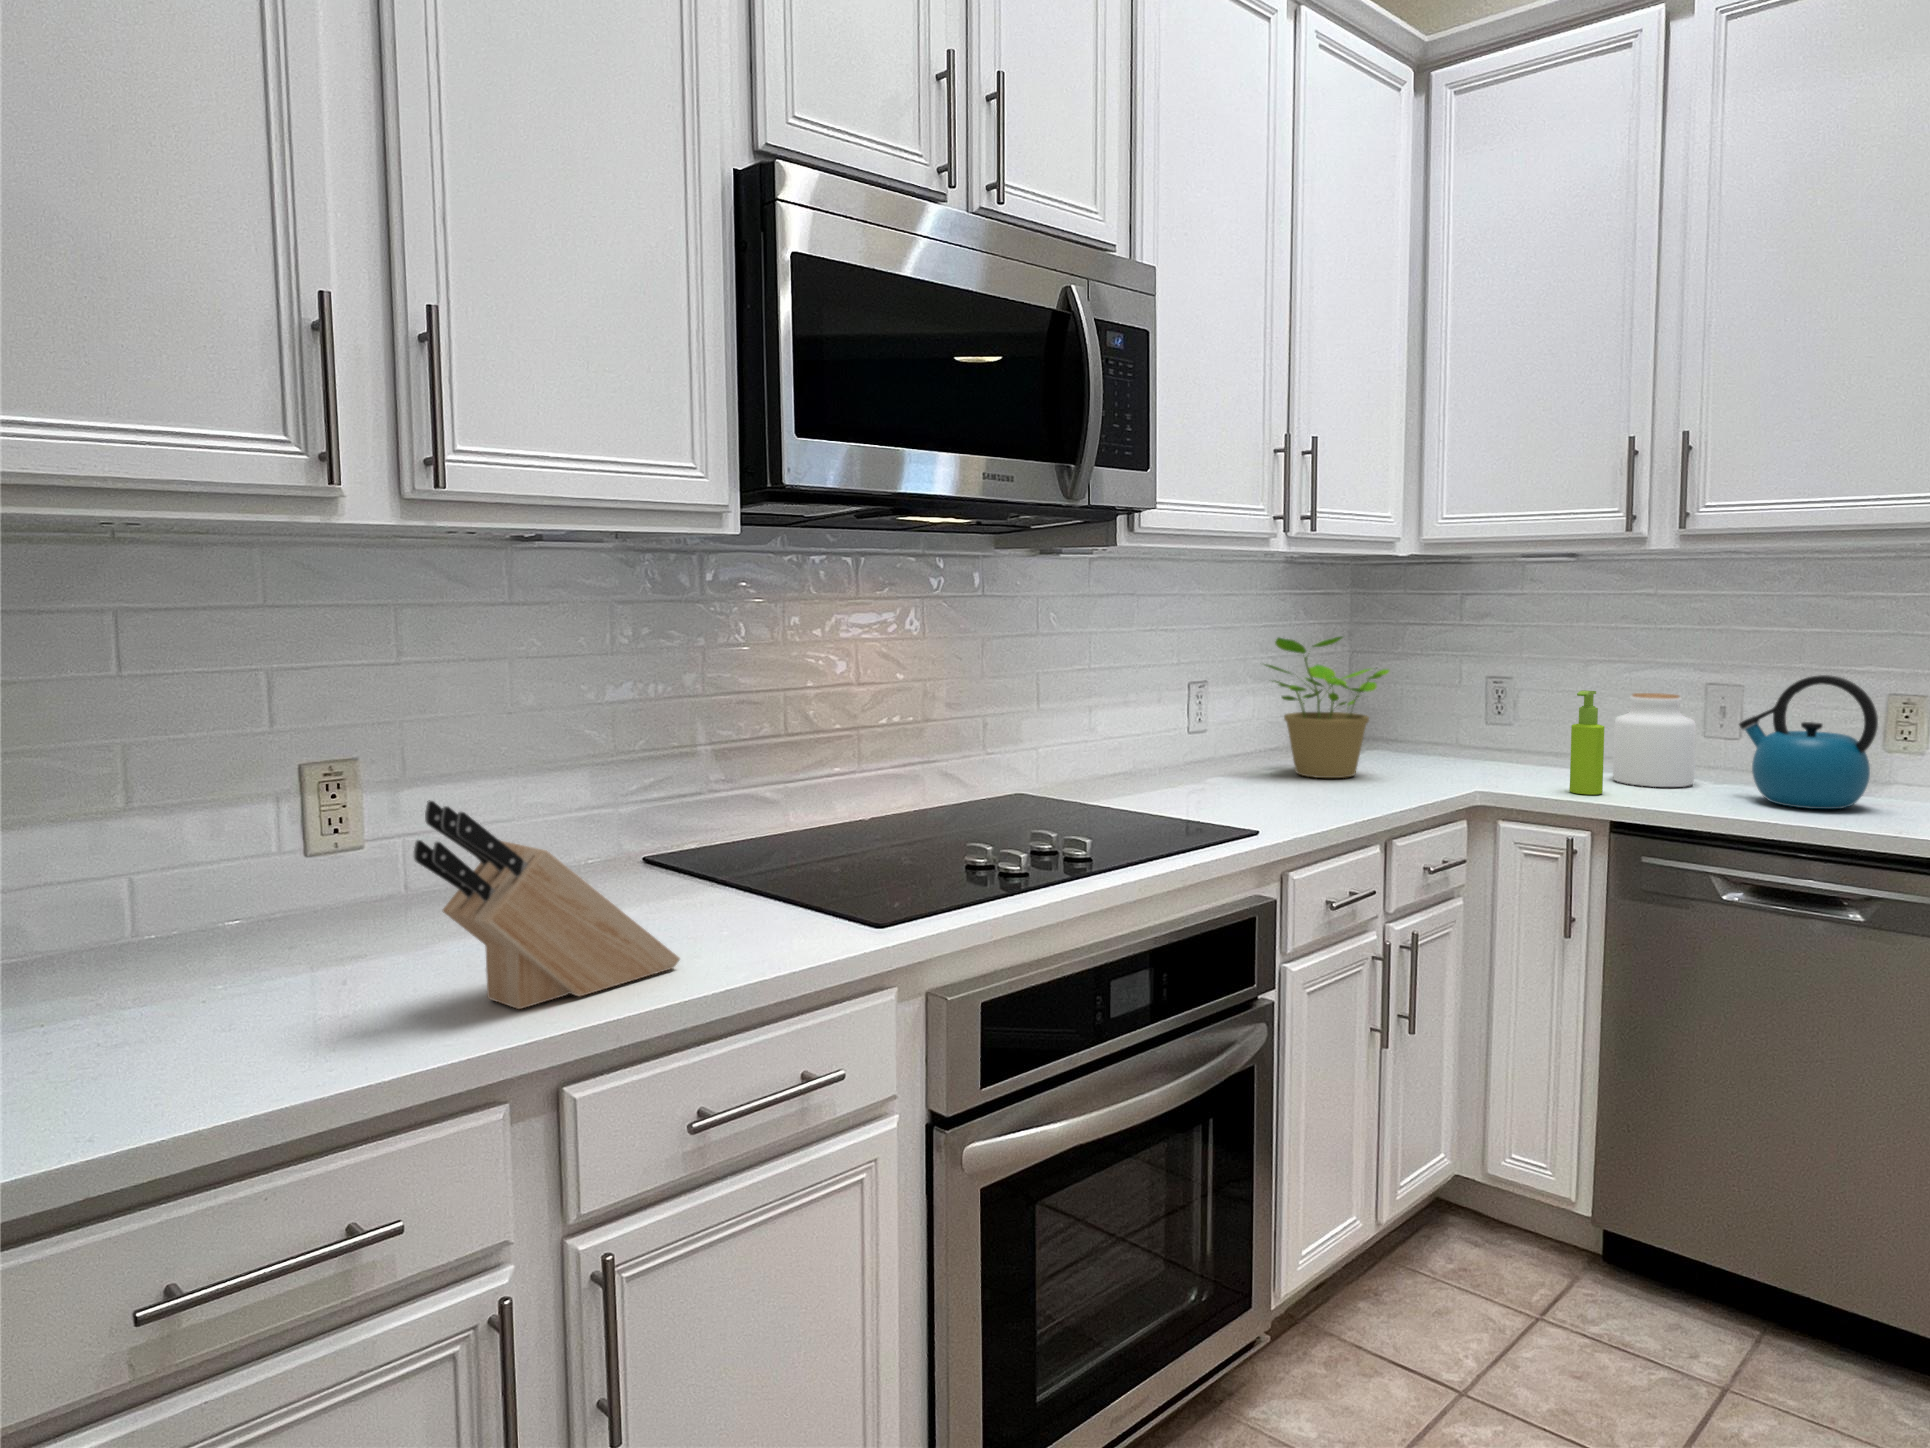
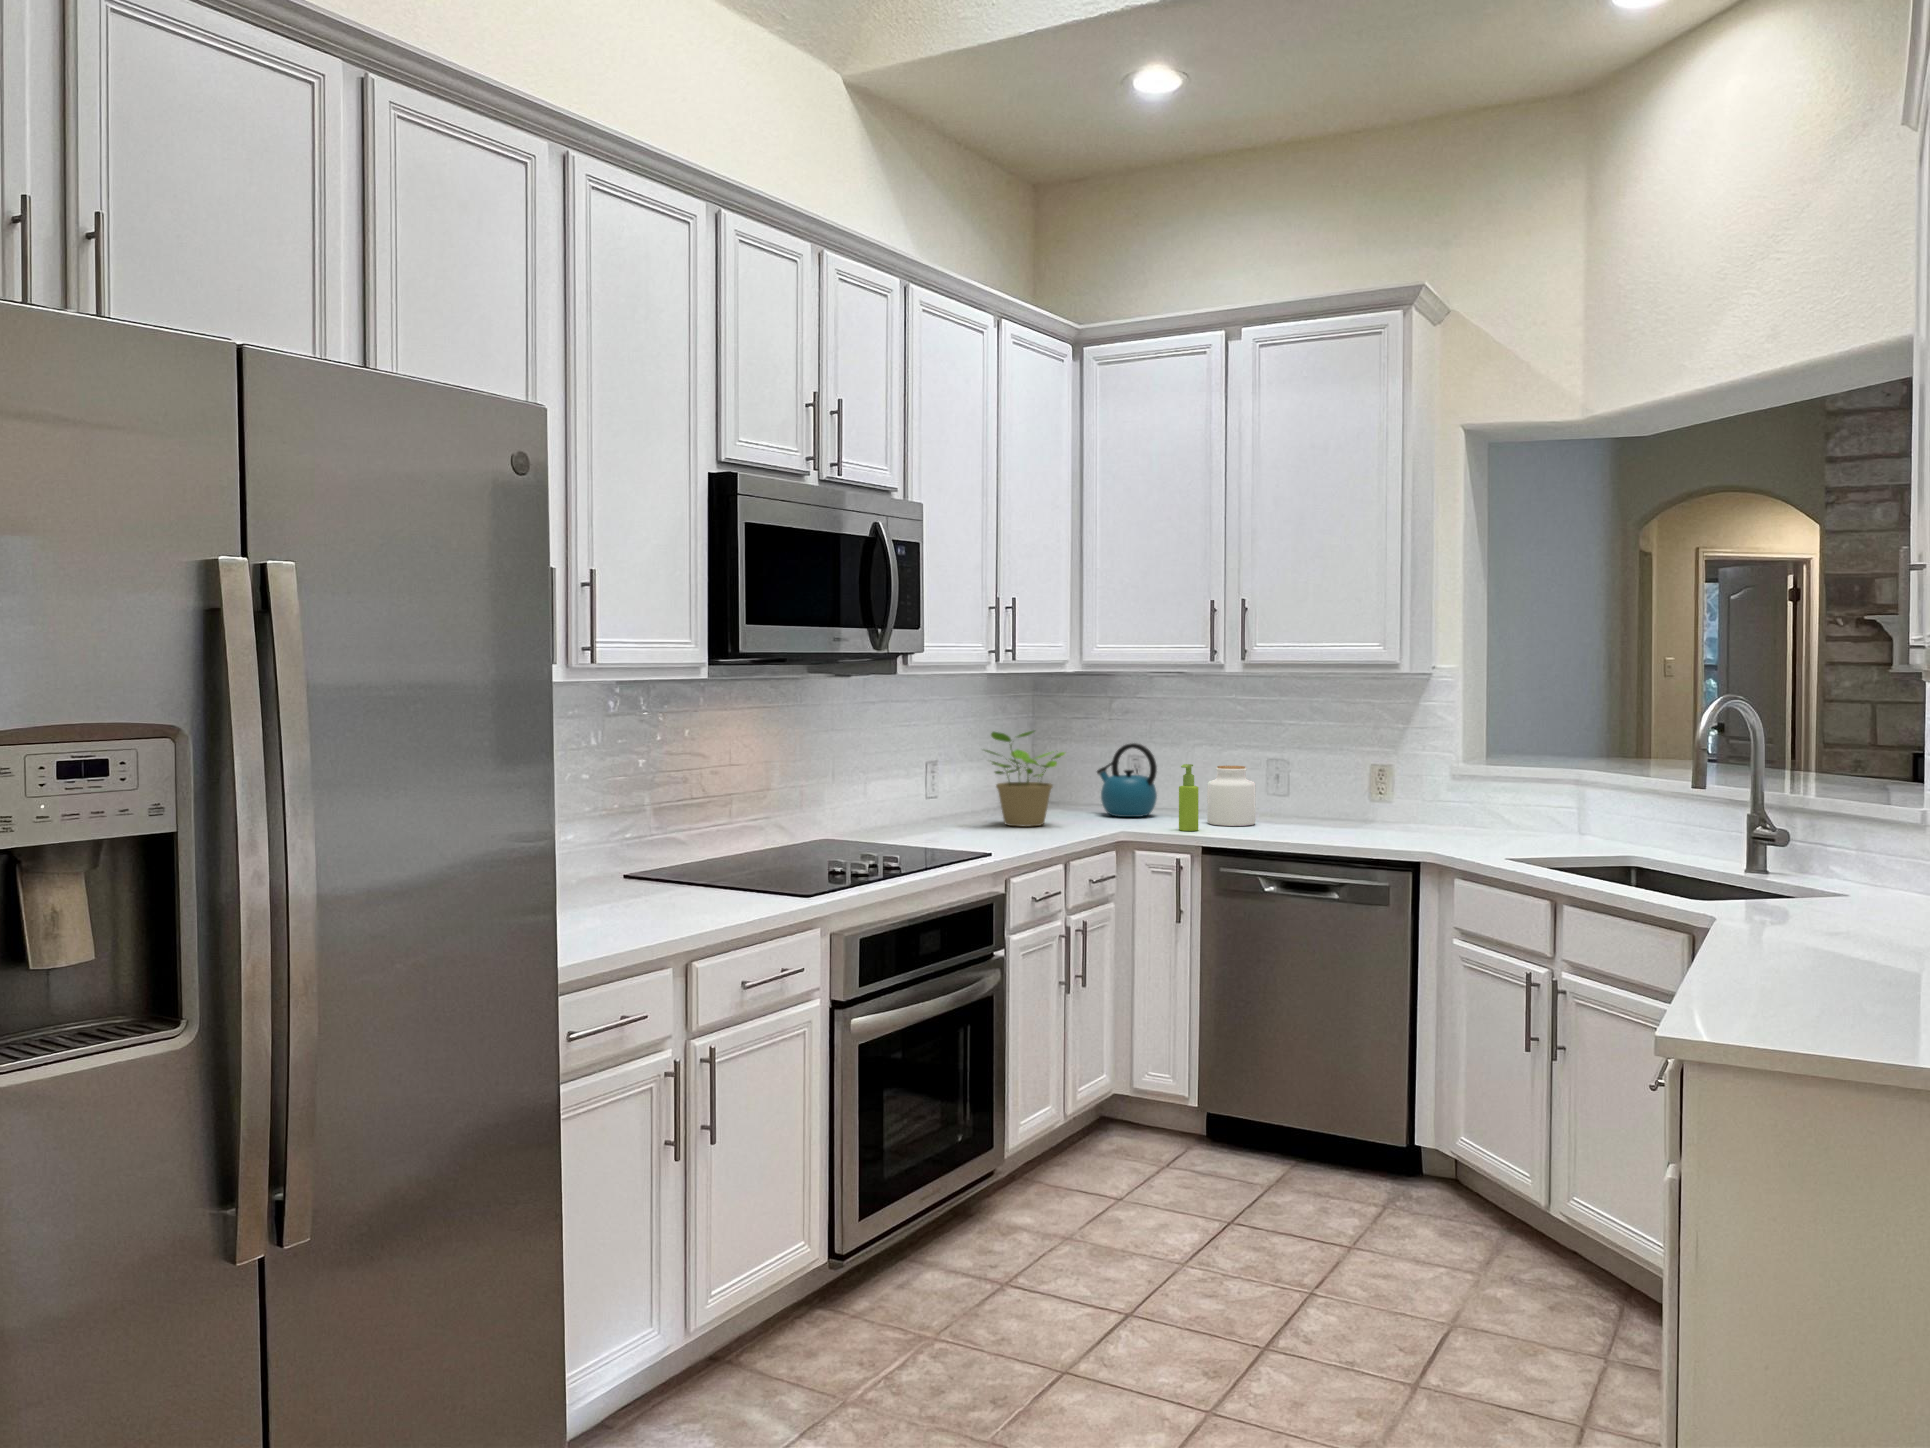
kettle: present [1739,675,1878,809] -> present [1097,743,1157,817]
knife block: present [414,800,680,1009] -> none [615,823,718,928]

